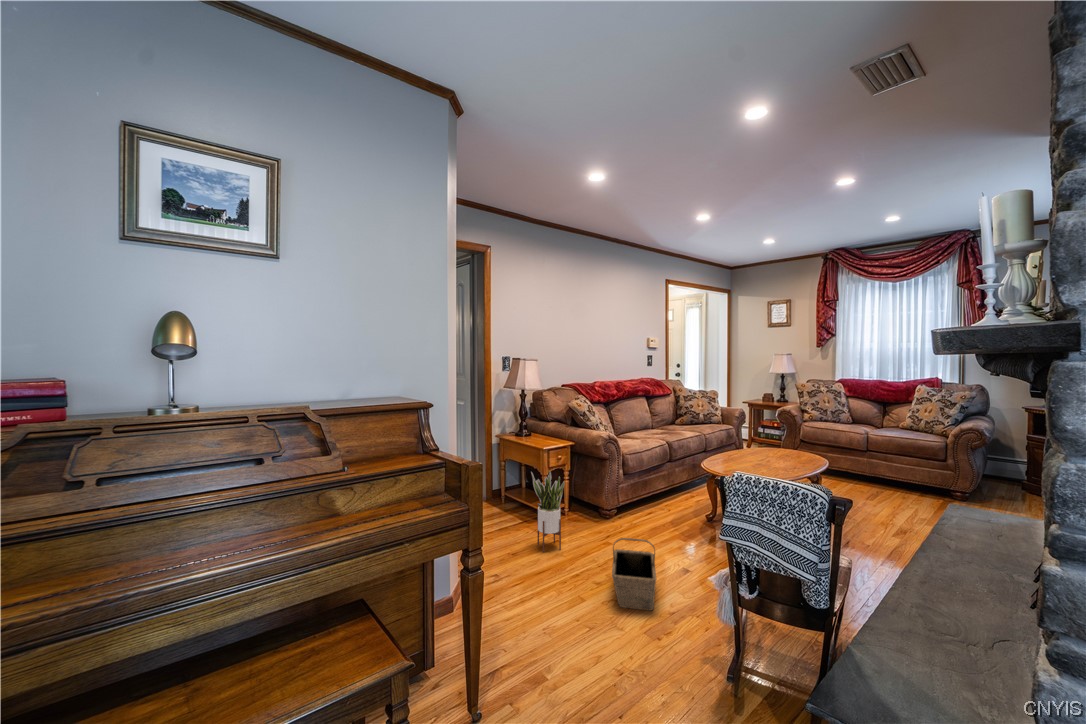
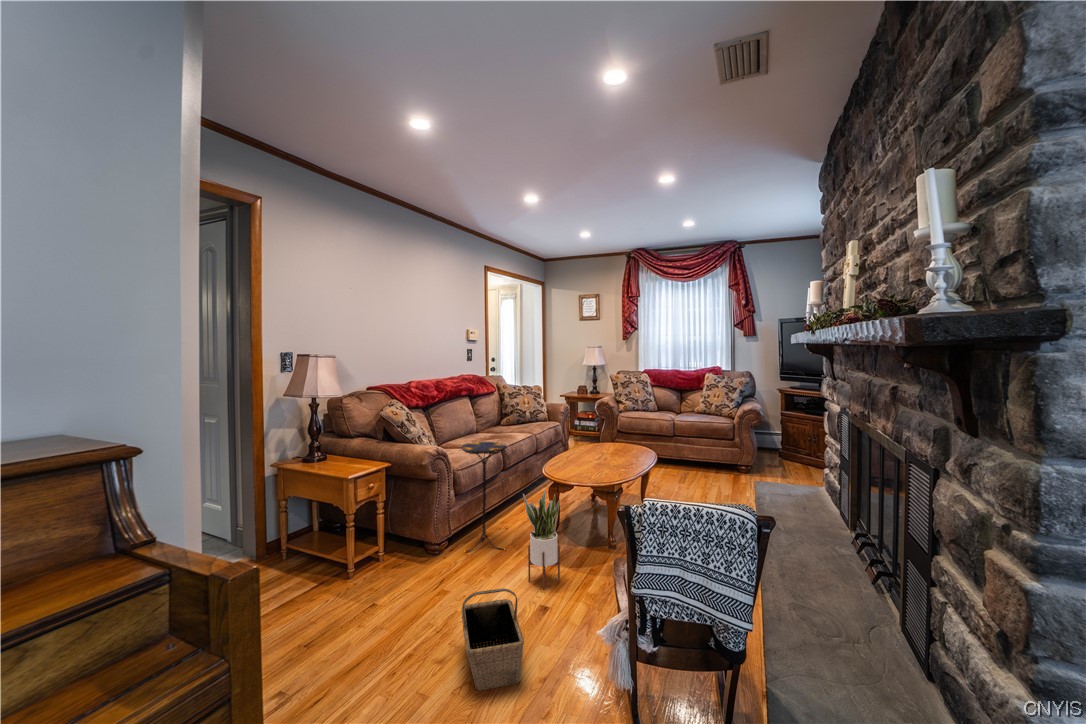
side table: none [628,432,668,525] -> present [461,442,507,551]
potted plant: present [531,472,564,552] -> present [523,491,560,590]

